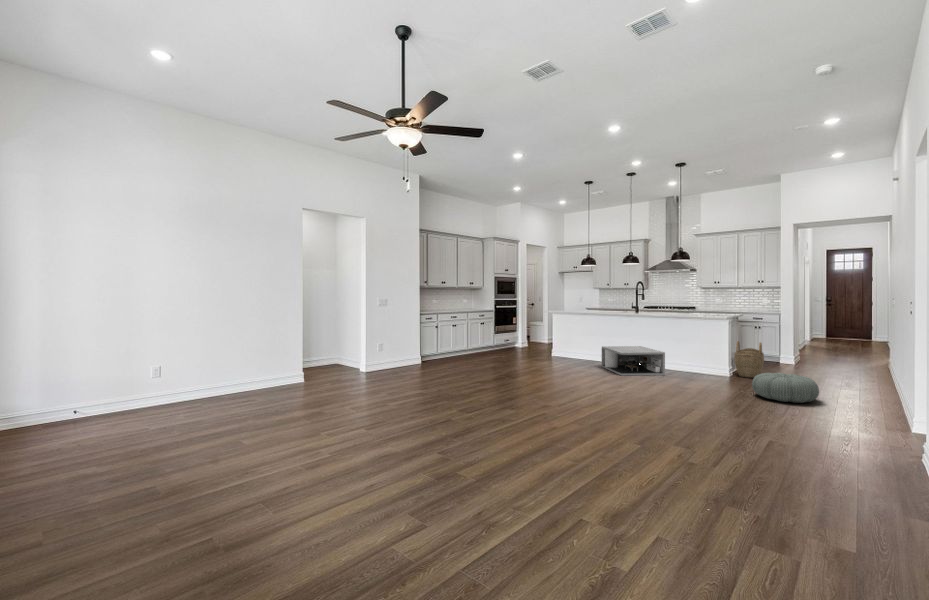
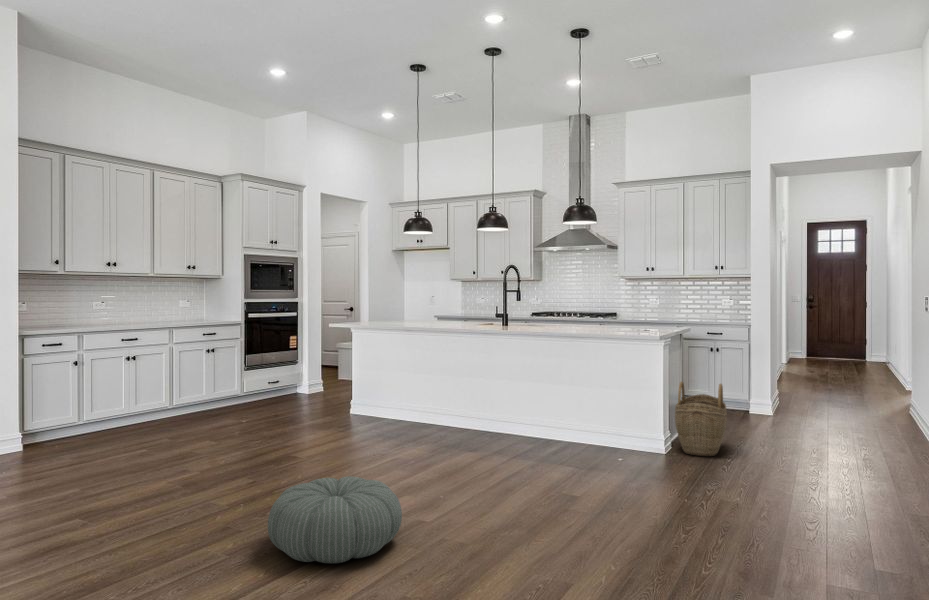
coffee table: present [602,346,665,376] -> none [430,394,546,465]
pouf: present [752,373,819,403] -> present [268,476,402,563]

